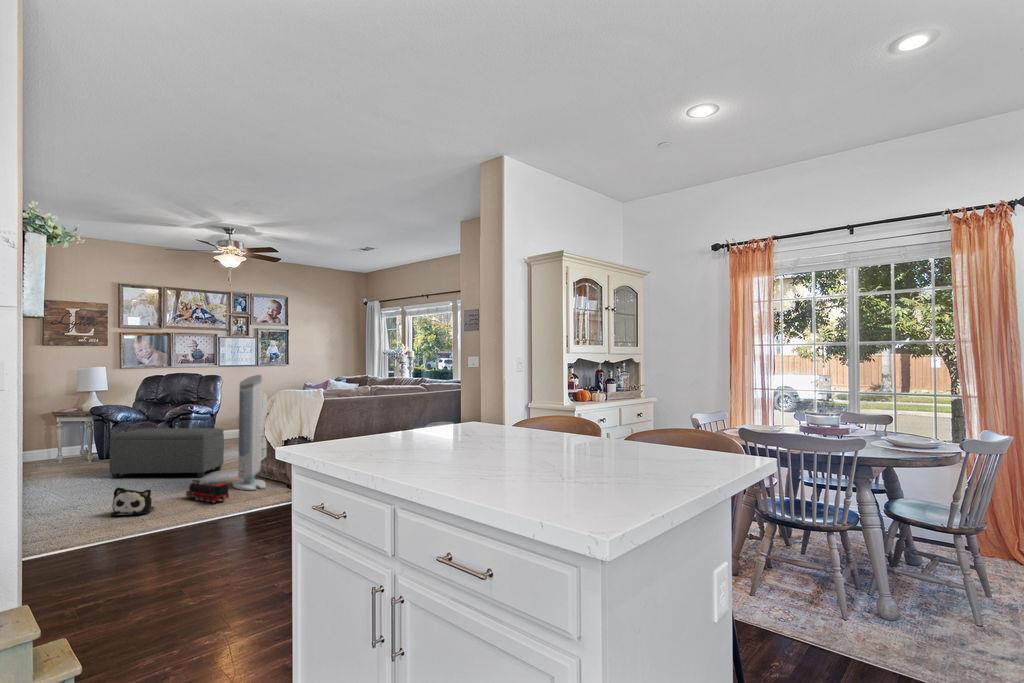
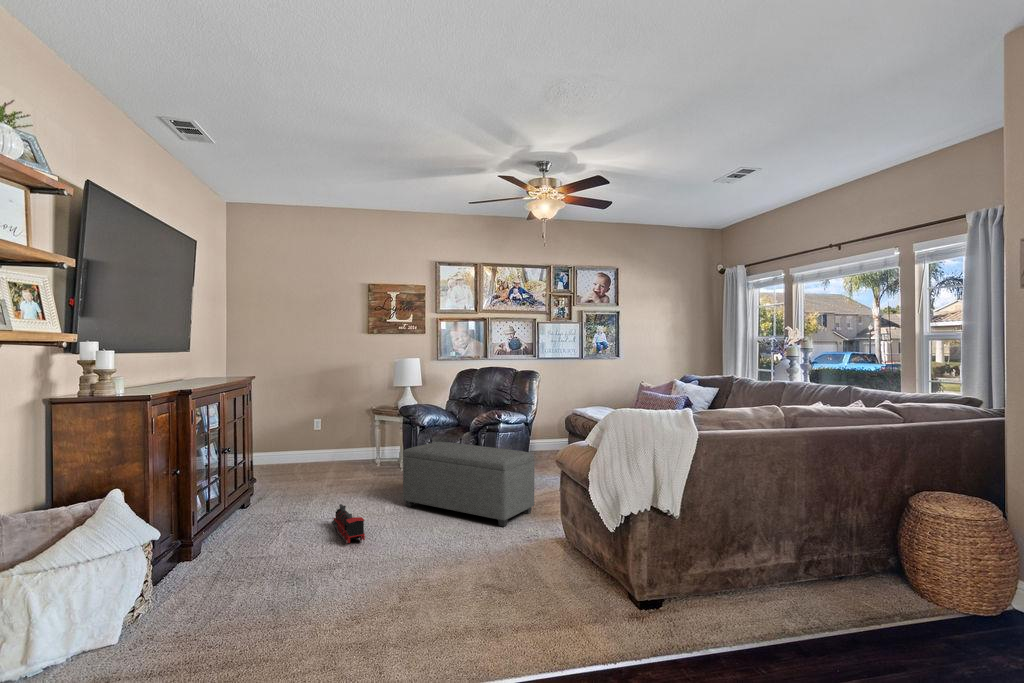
air purifier: present [233,375,267,490] -> none [540,379,591,583]
toy train: present [186,480,229,503] -> present [332,504,365,543]
plush toy: present [111,487,154,516] -> none [359,558,420,615]

